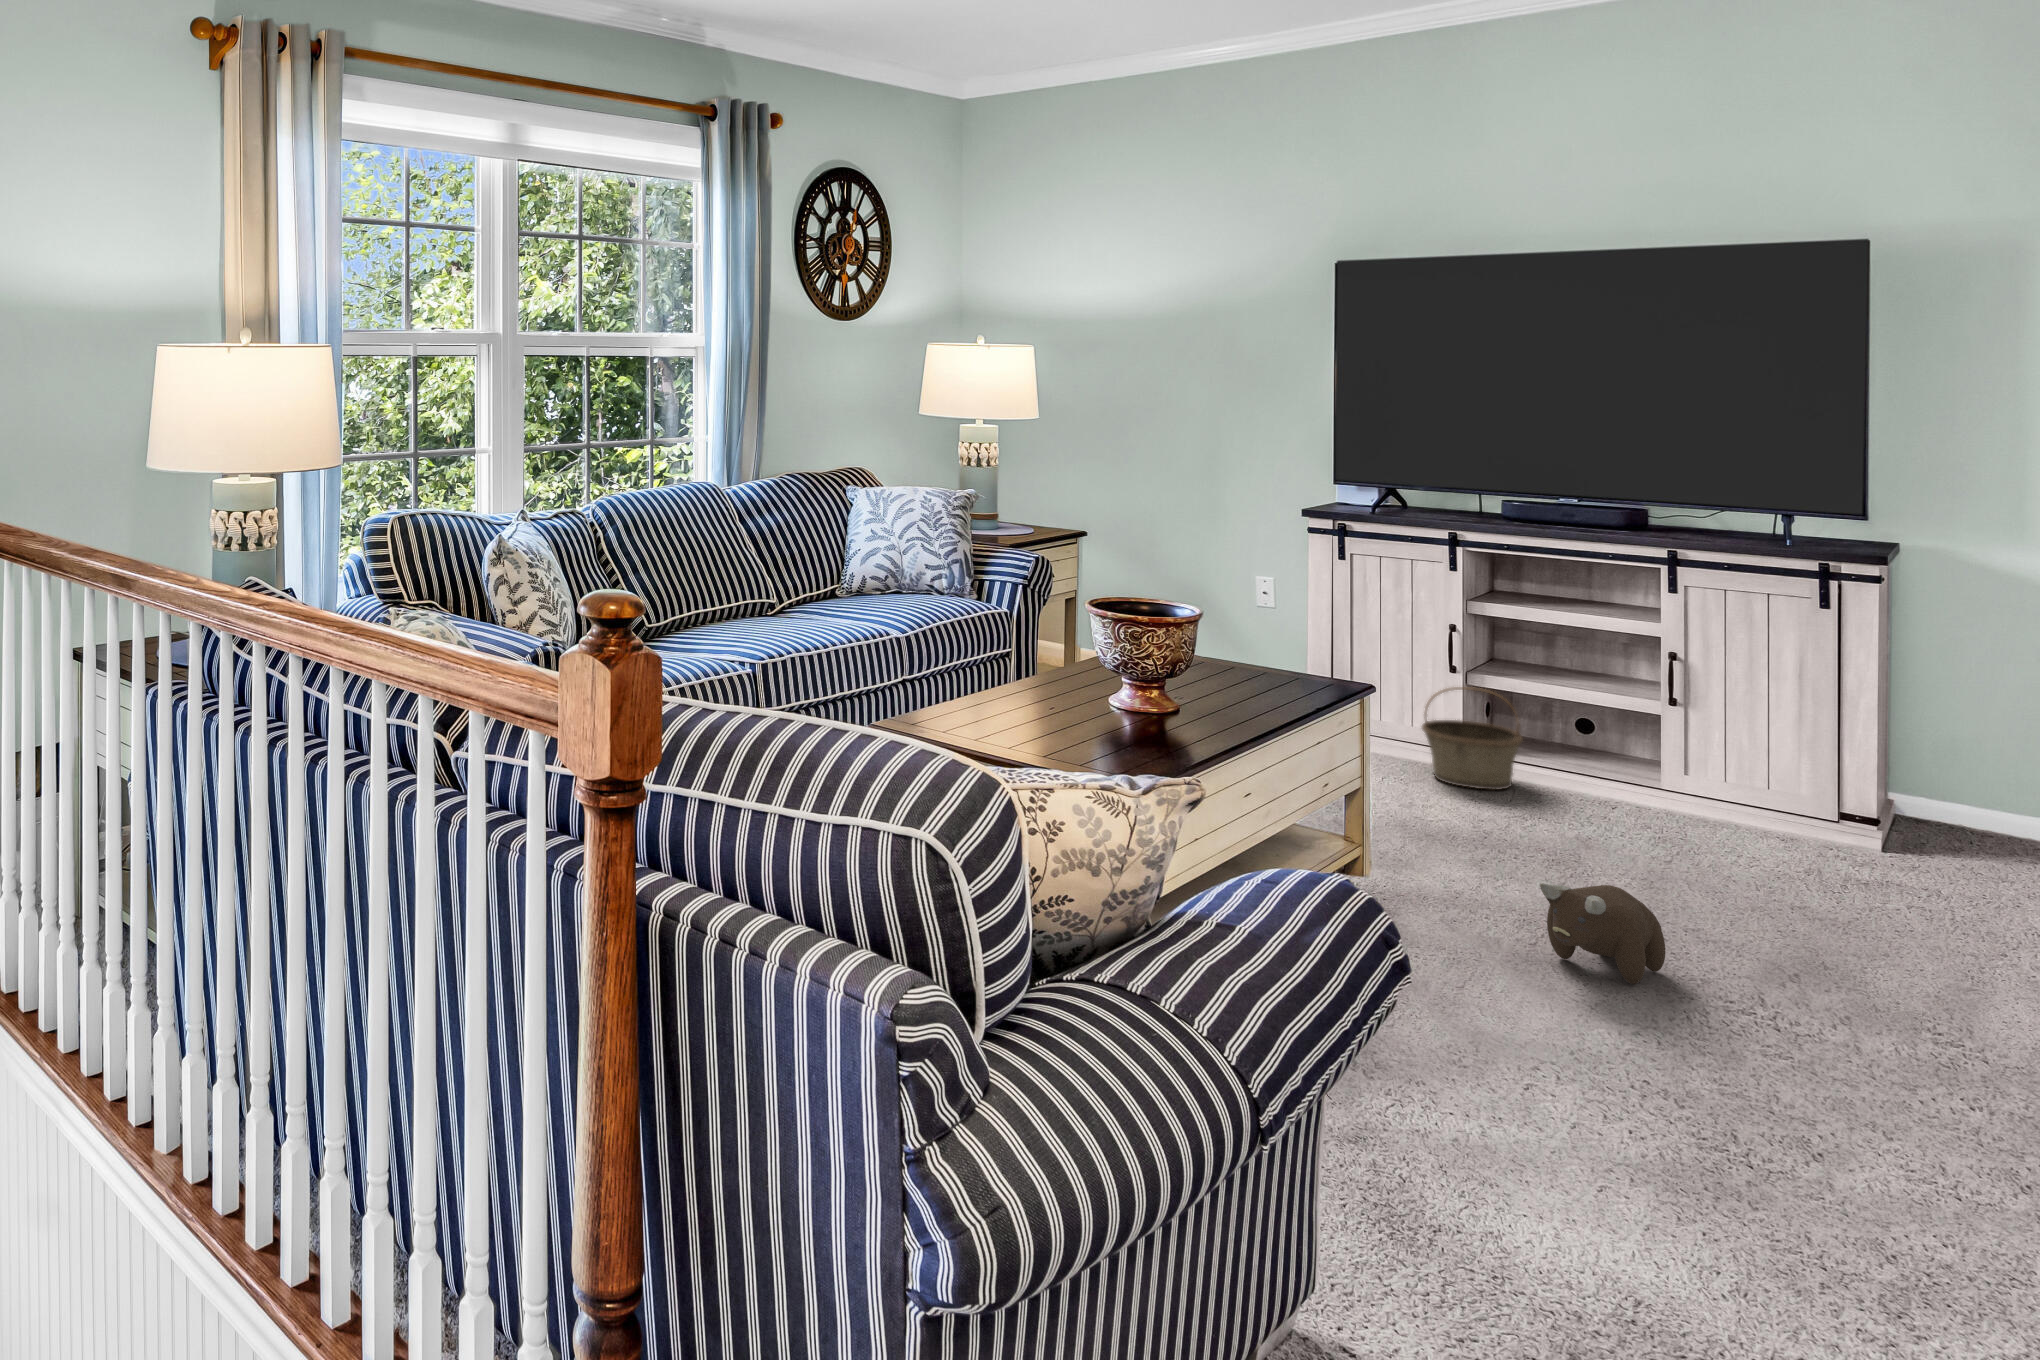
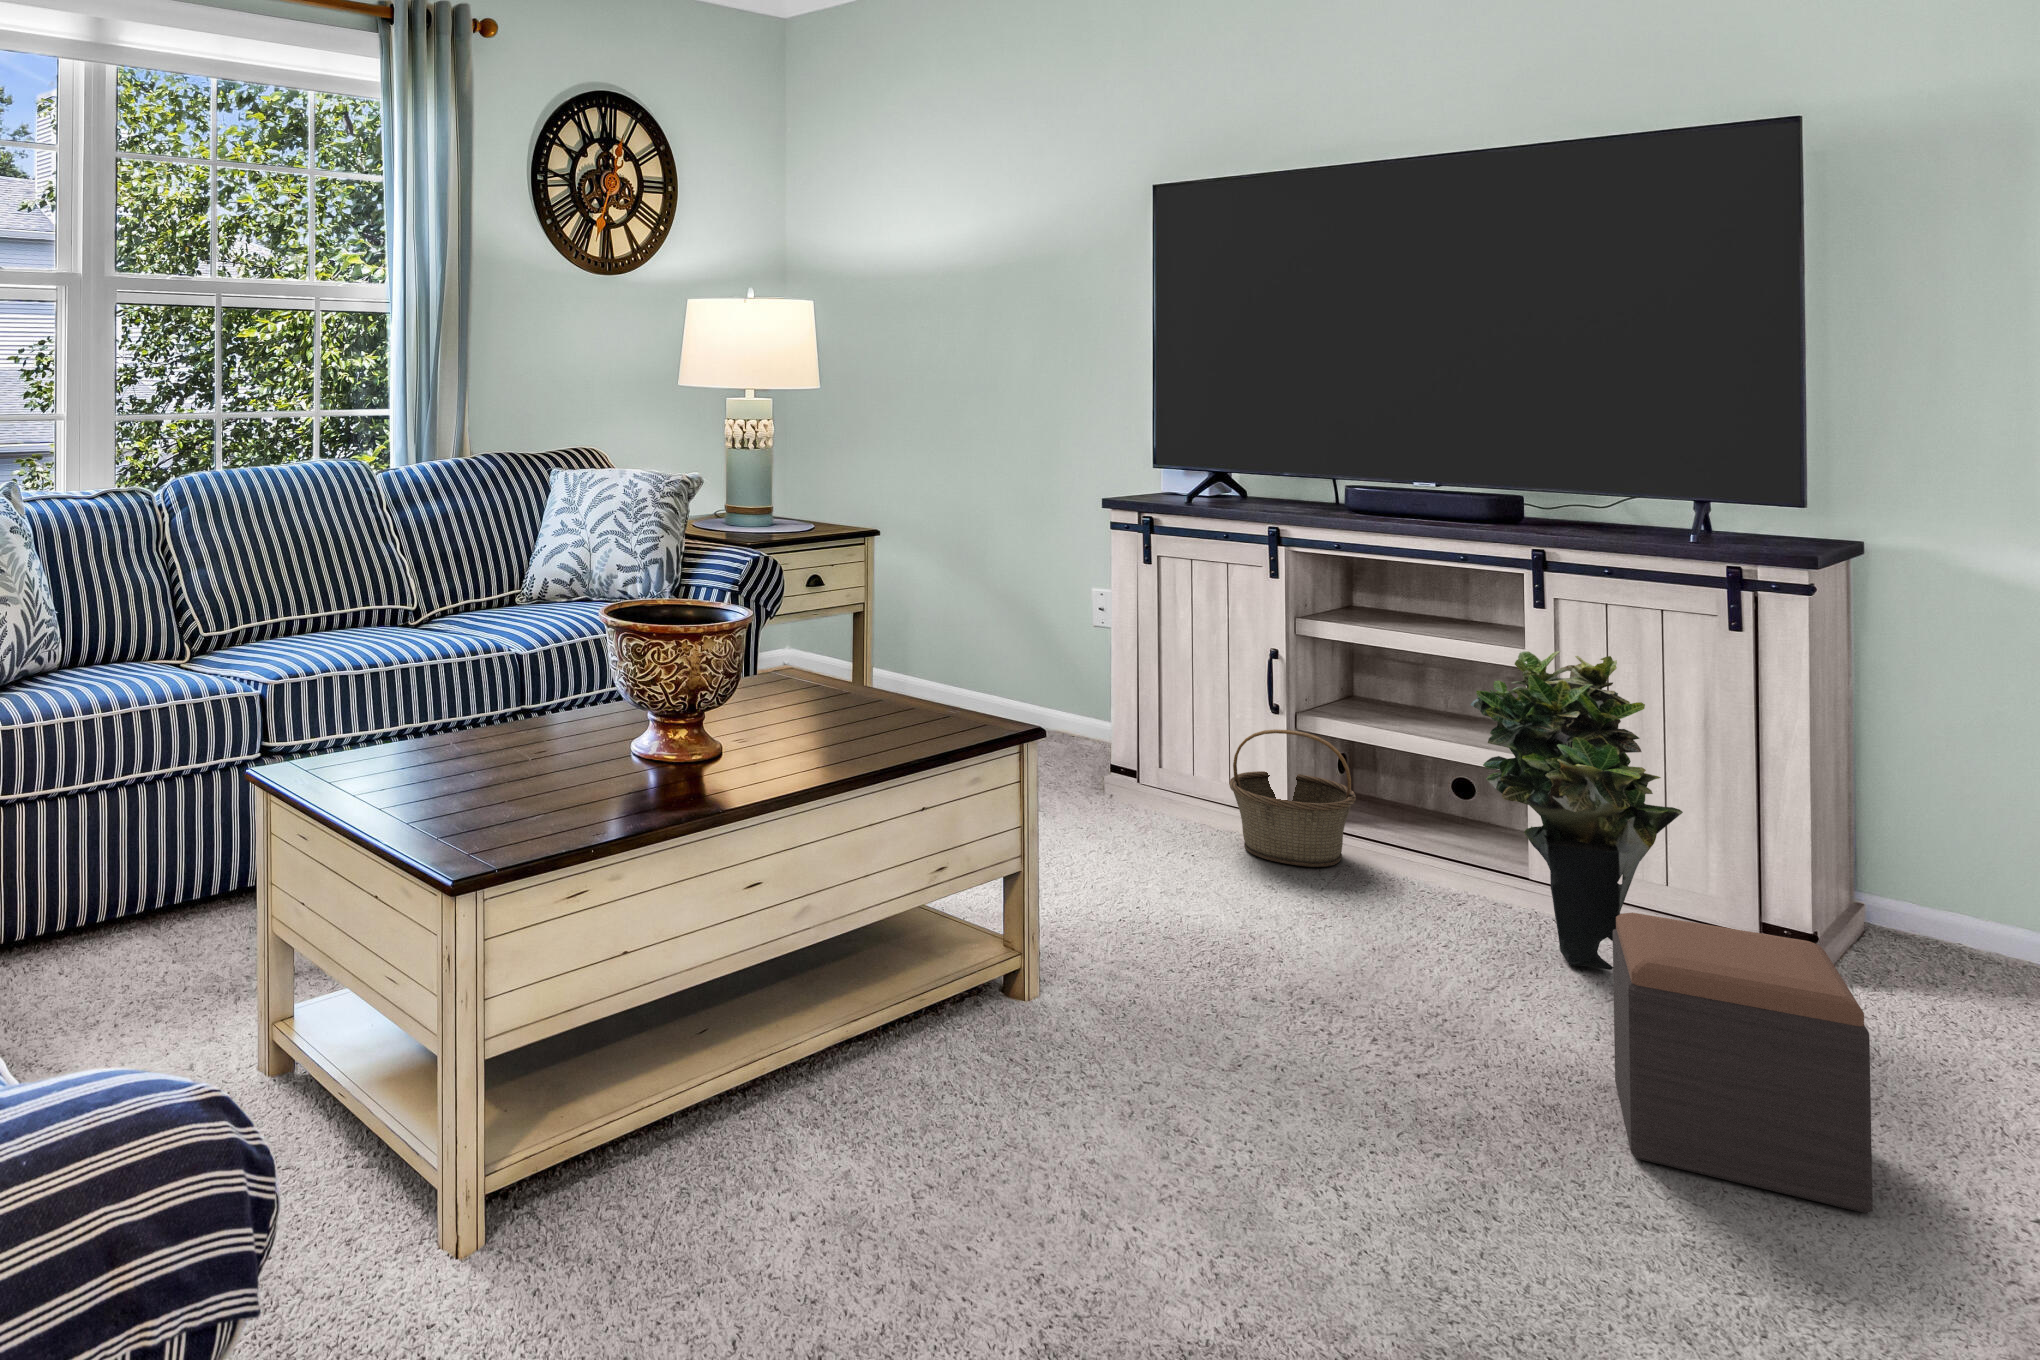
potted plant: none [1629,623,1792,850] -> present [1471,651,1683,970]
footstool: none [1778,800,1974,981] -> present [1613,913,1873,1213]
plush toy: present [1540,883,1666,984] -> none [1201,1030,1389,1192]

